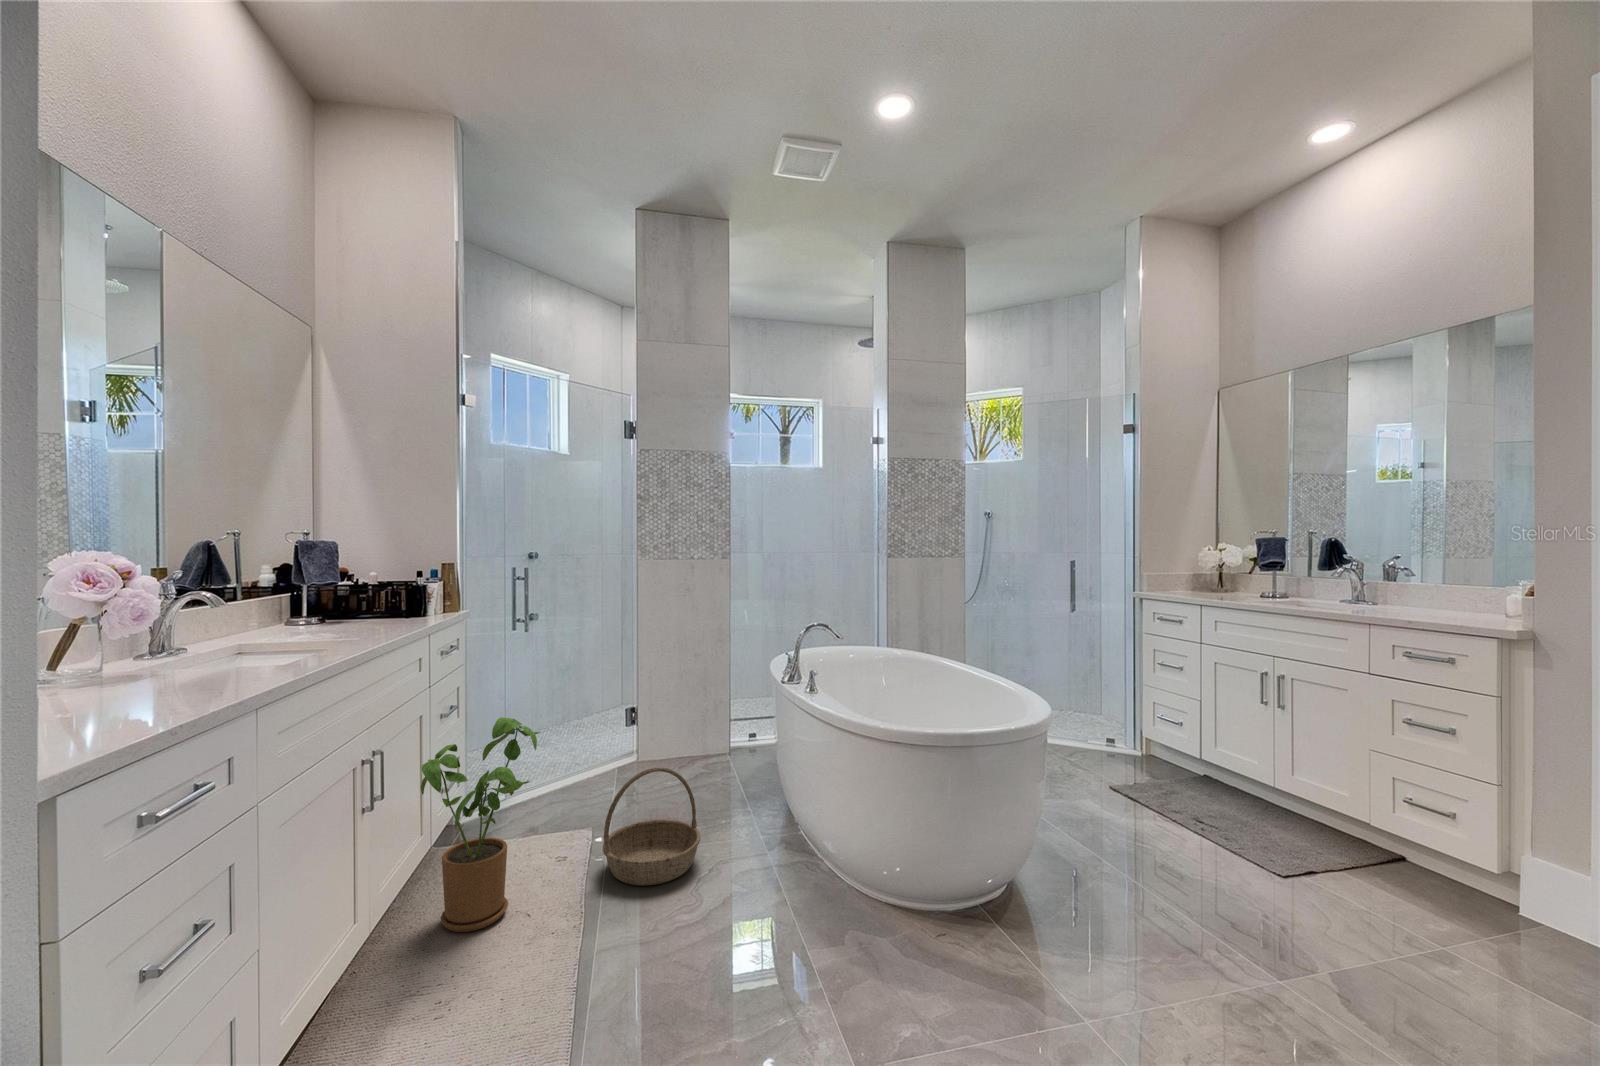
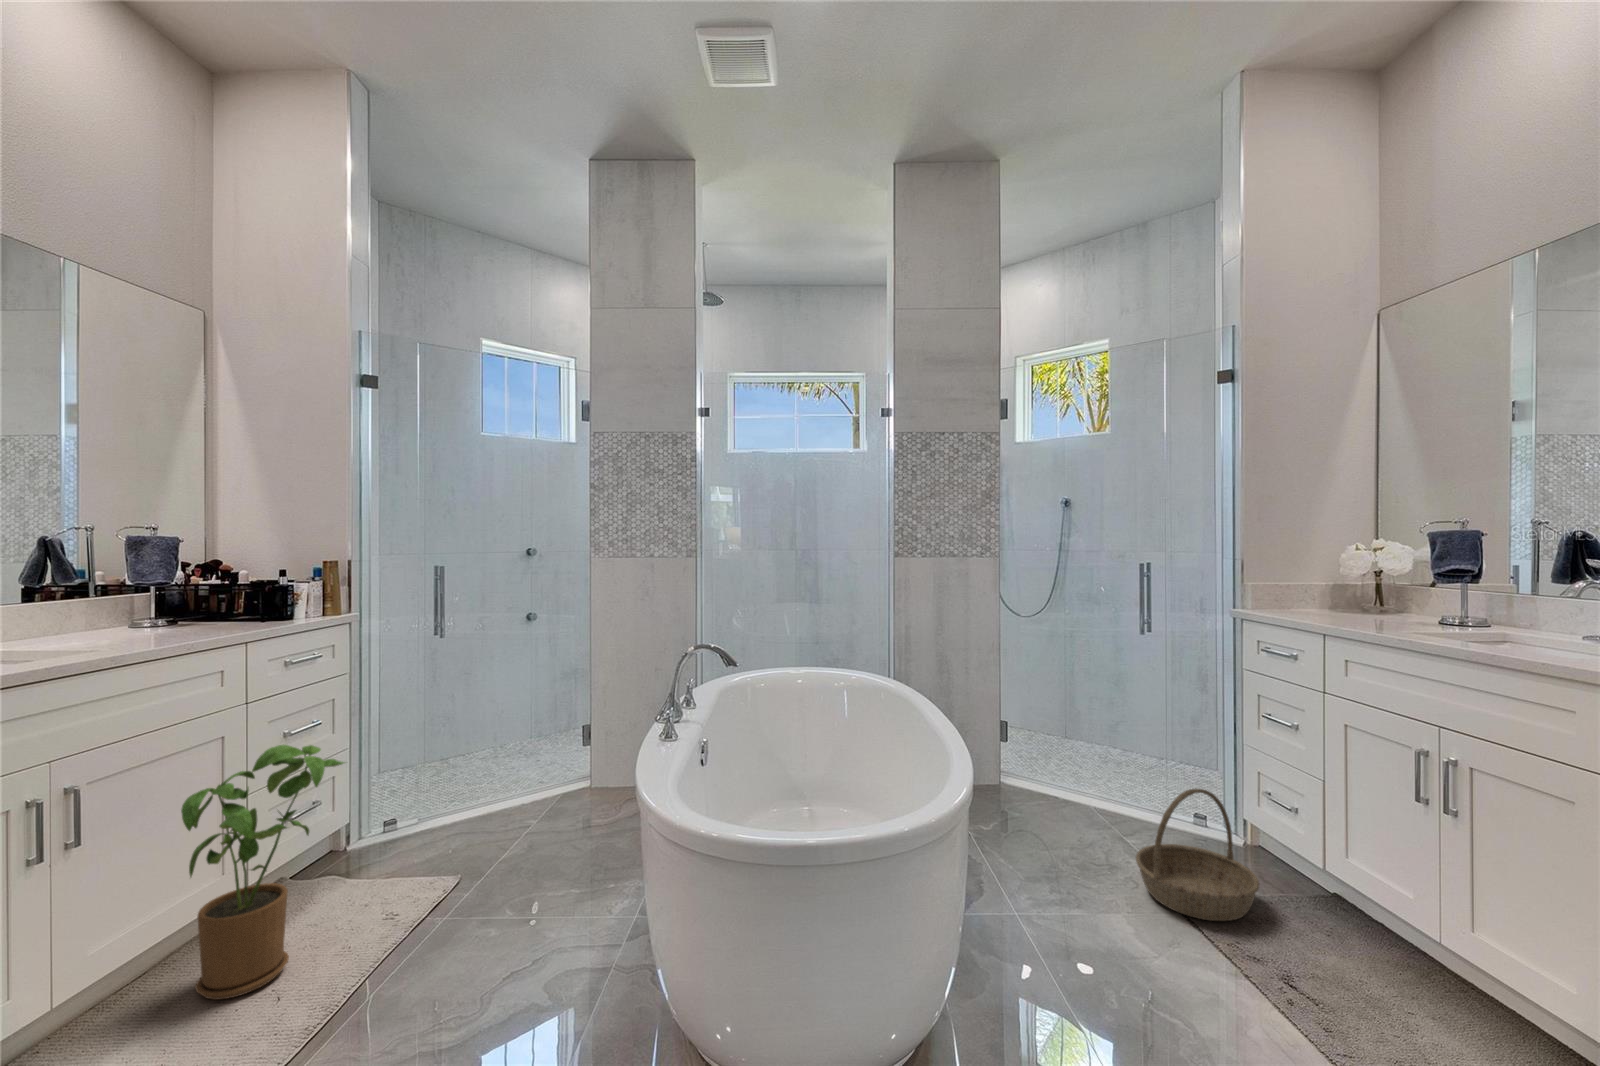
basket: present [603,767,701,885] -> present [1136,788,1259,921]

